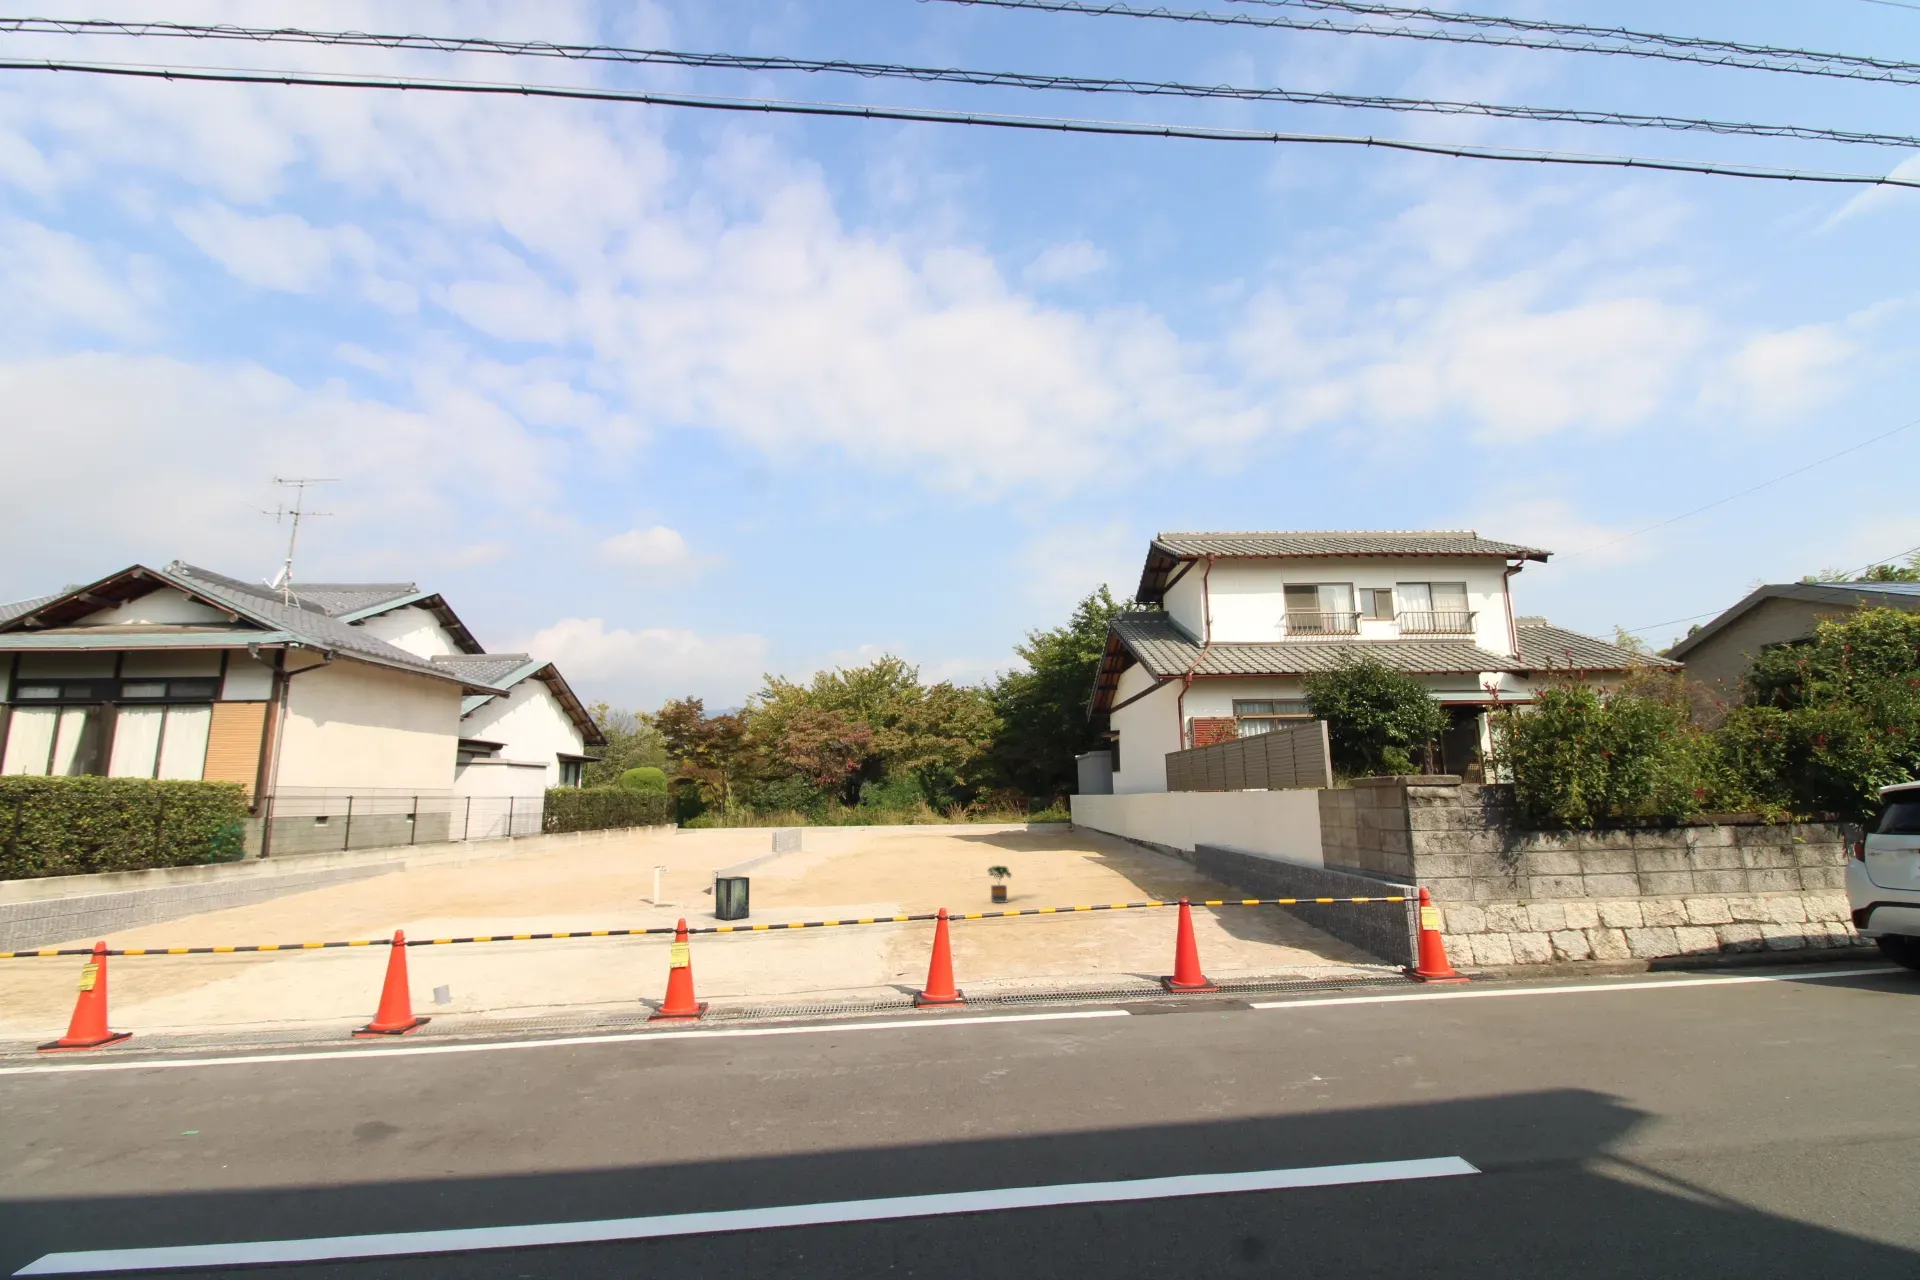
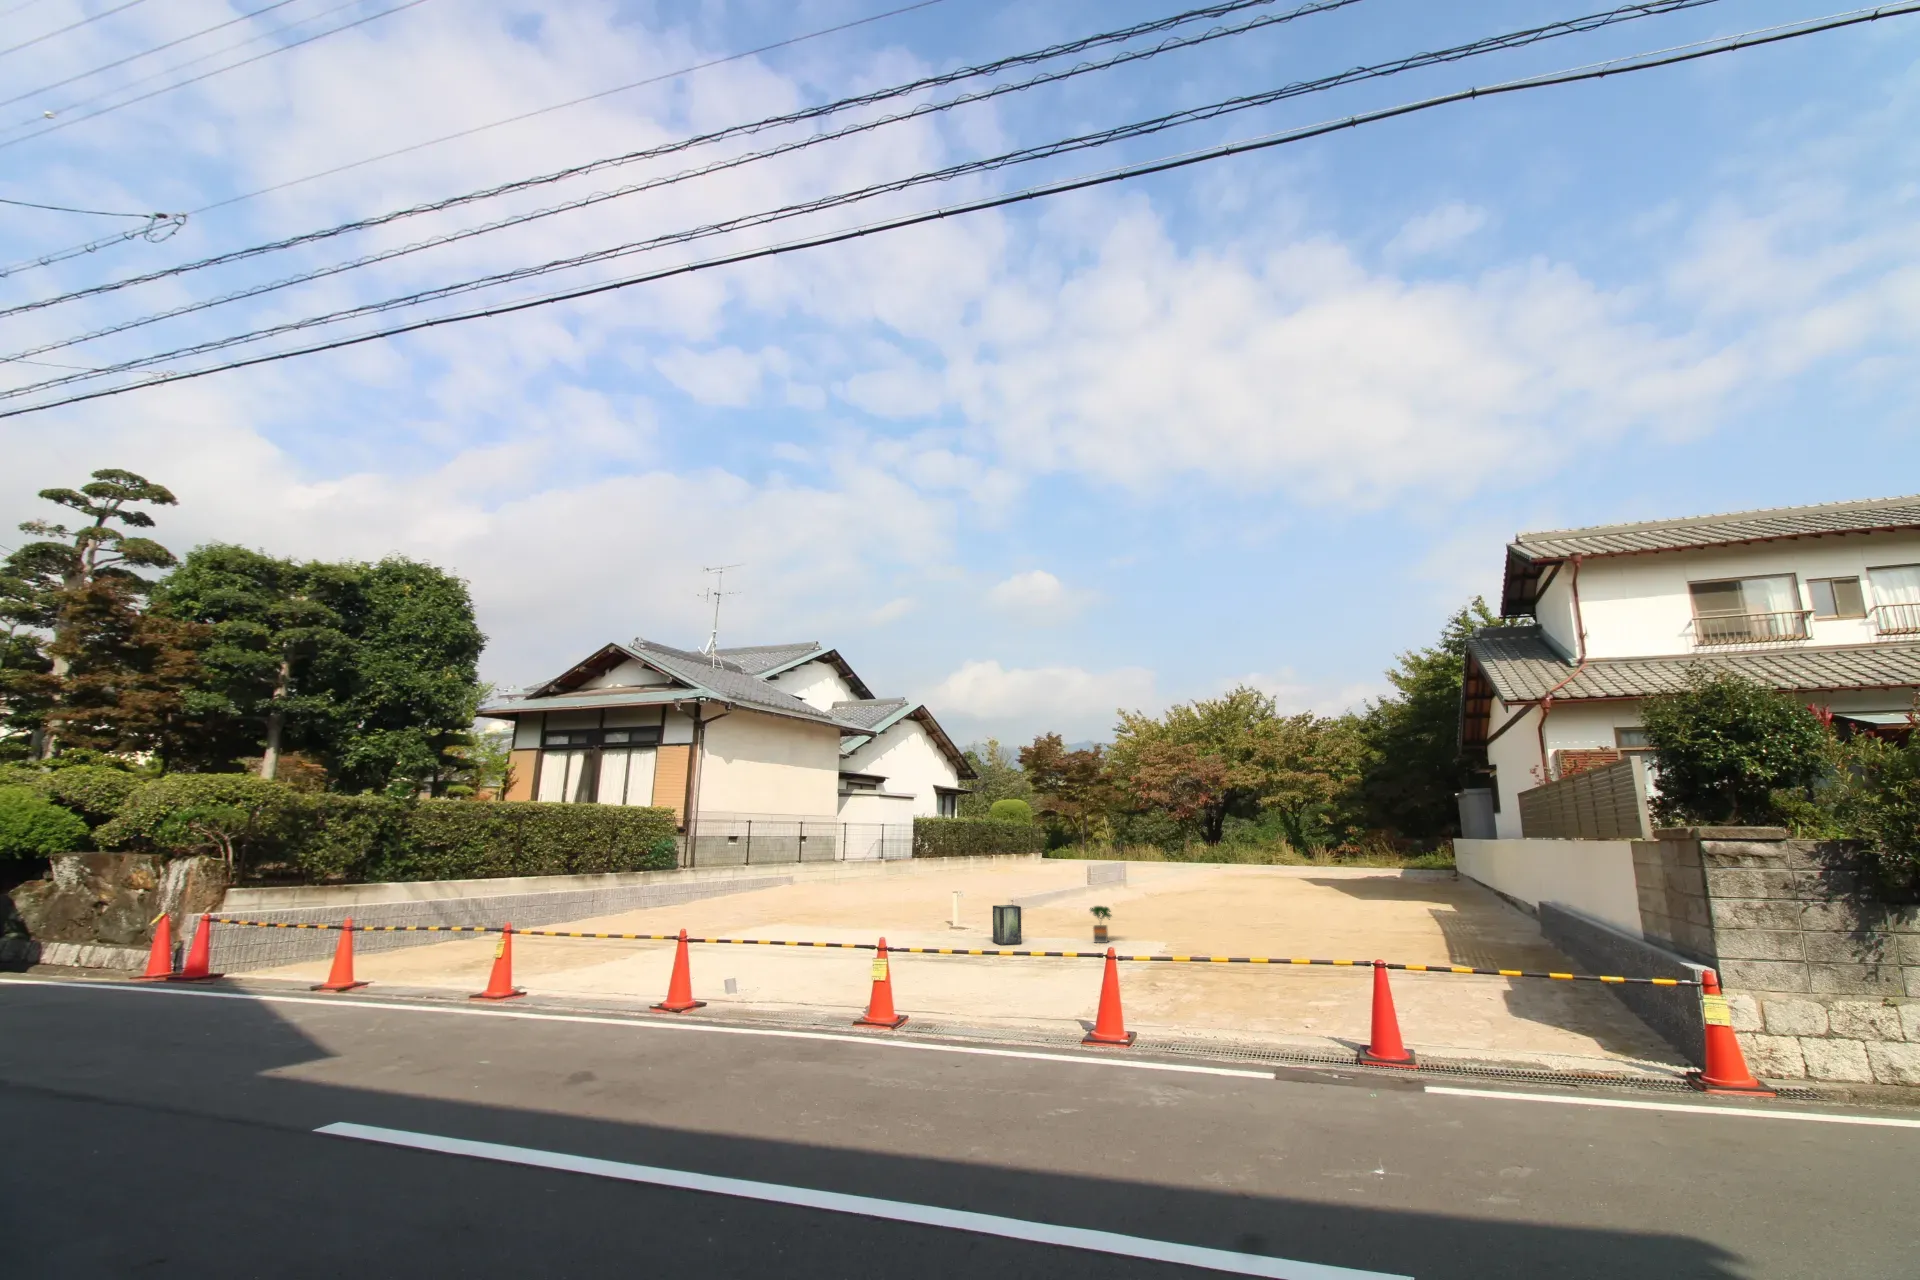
potted tree: present [988,866,1011,903] -> present [1090,906,1112,943]

